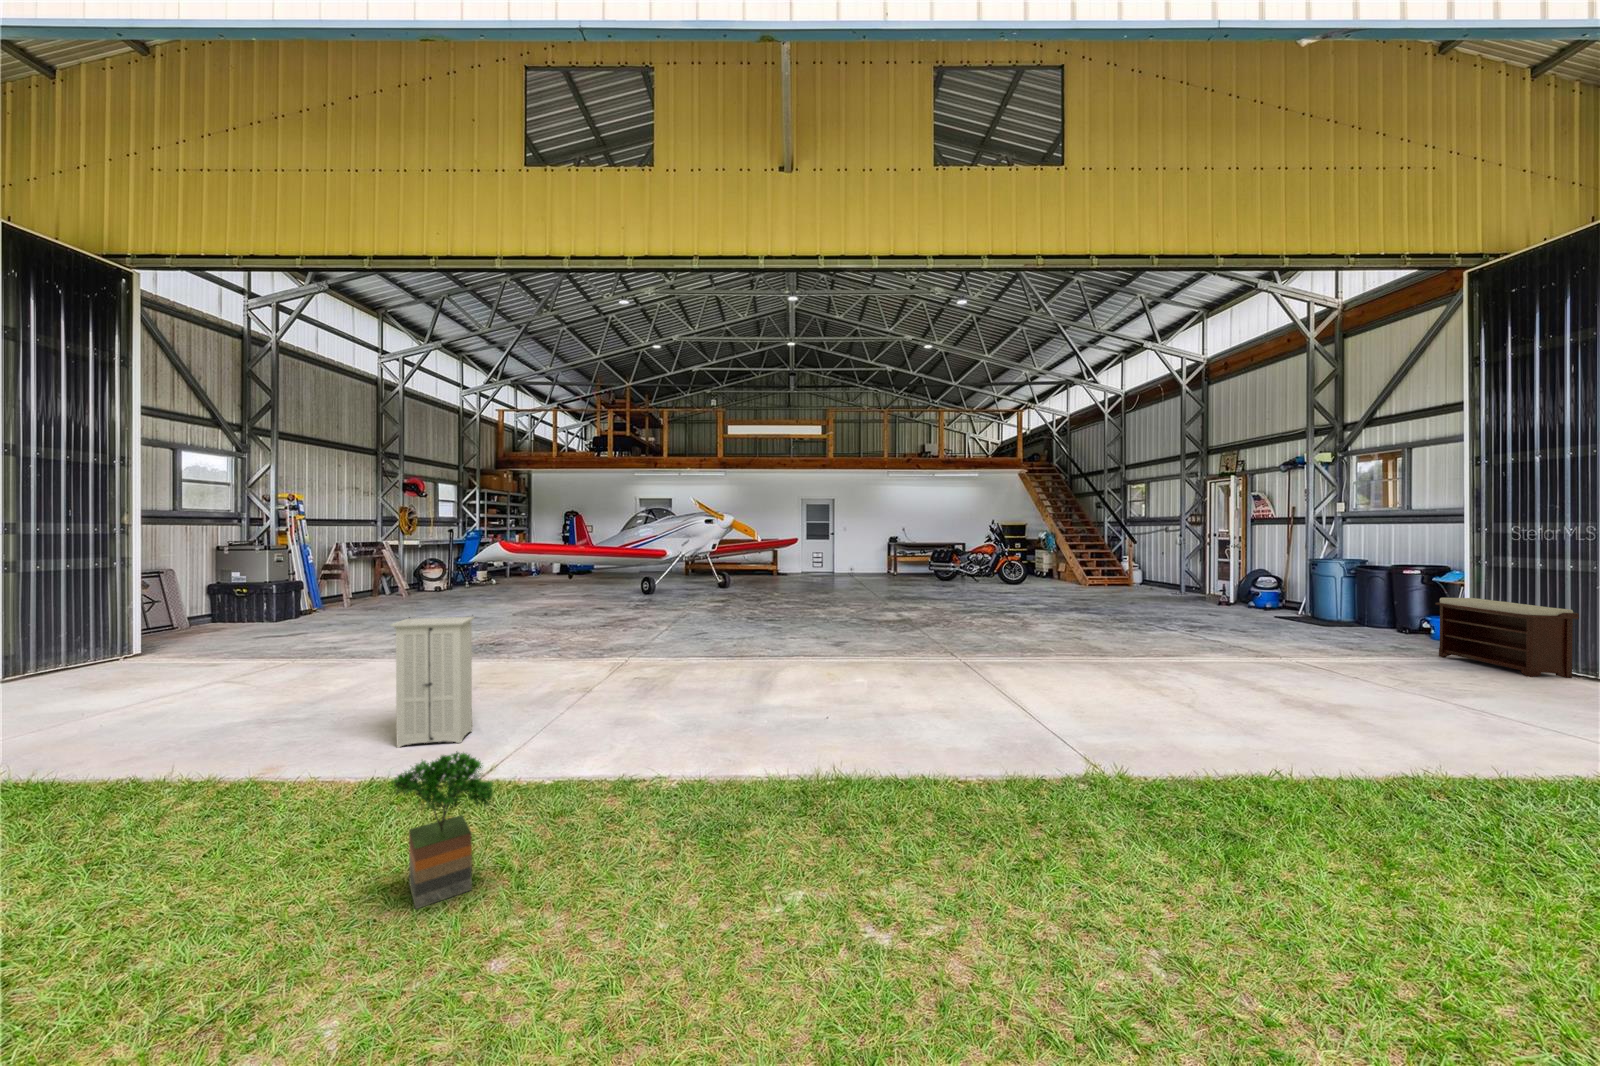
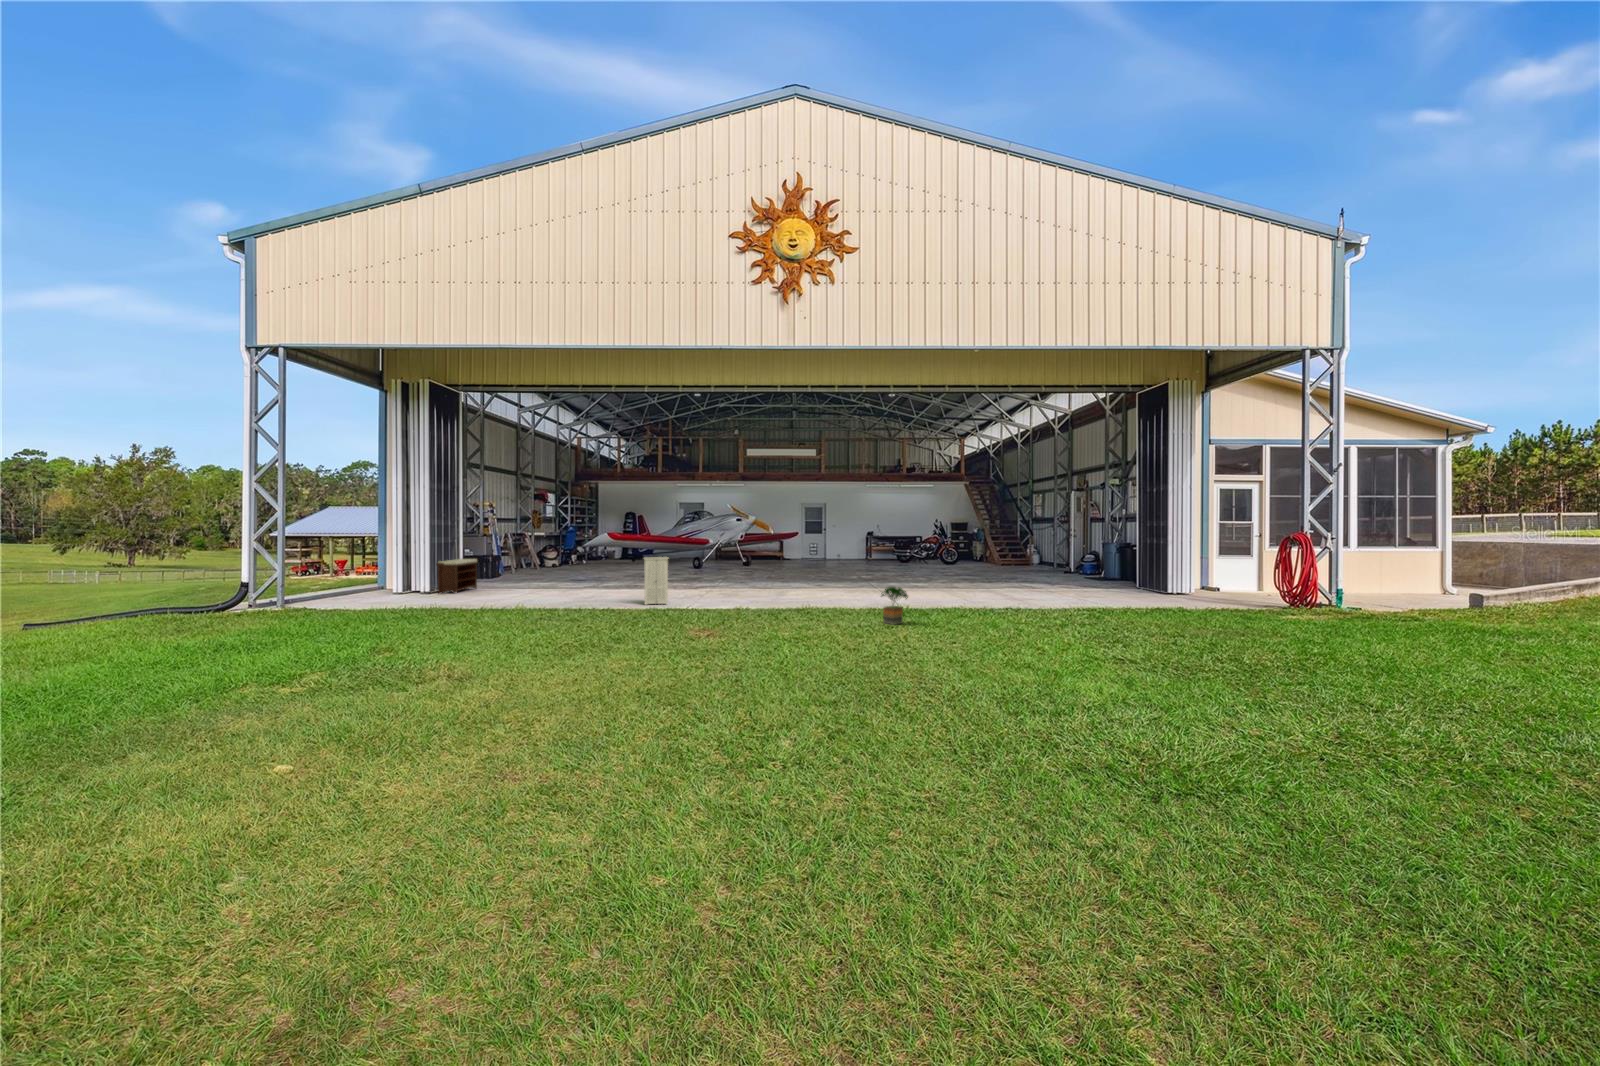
bench: present [1436,598,1579,678] -> present [436,559,477,594]
potted tree: present [391,751,493,909] -> present [881,587,908,625]

